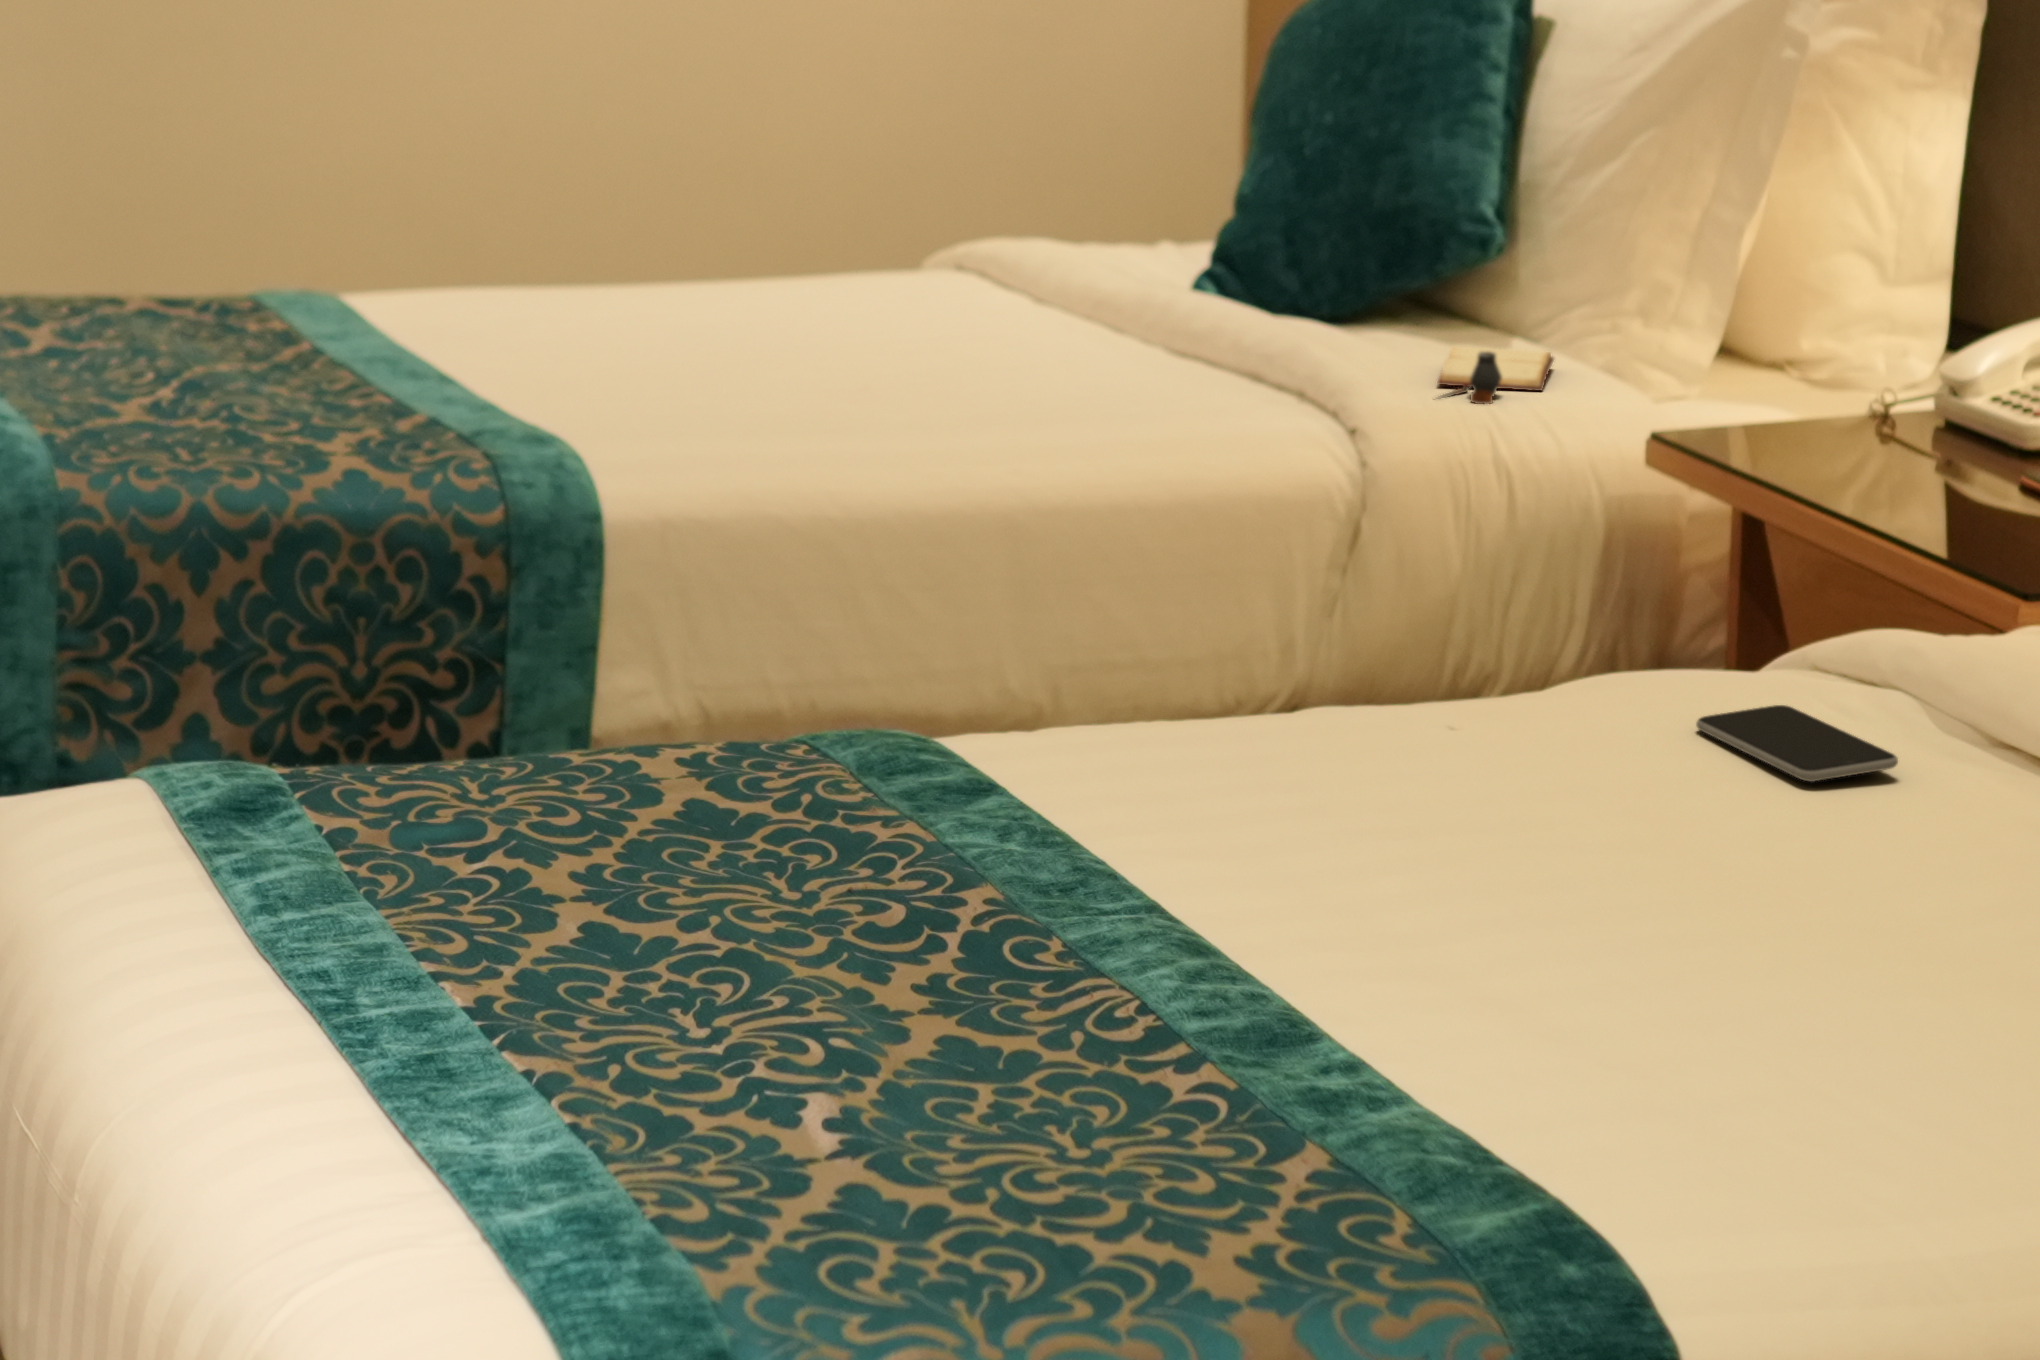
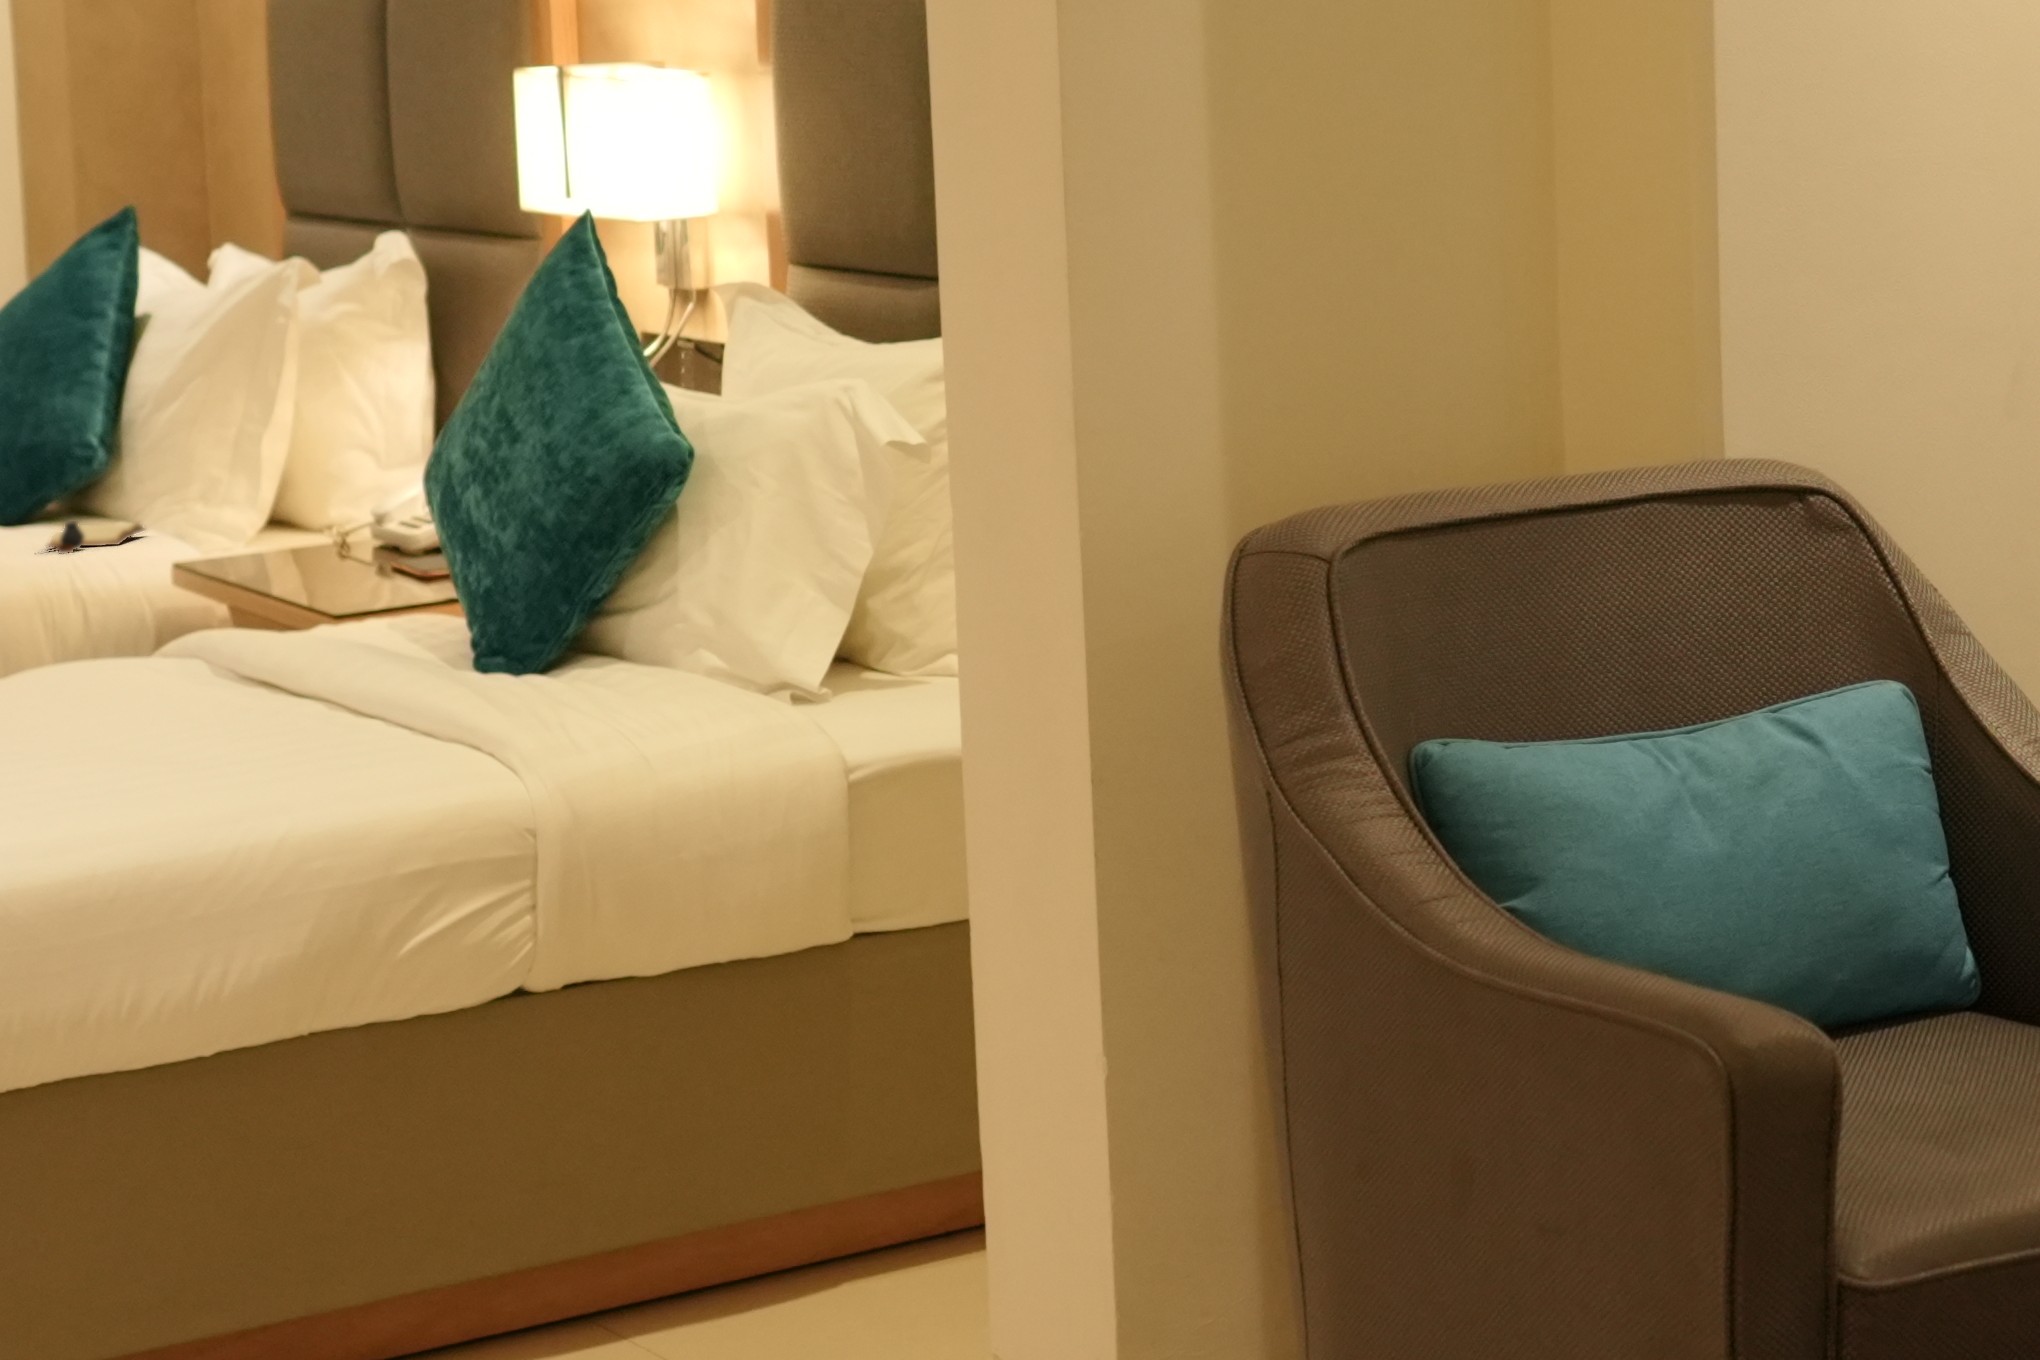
smartphone: present [1696,705,1898,782] -> none [59,666,162,695]

